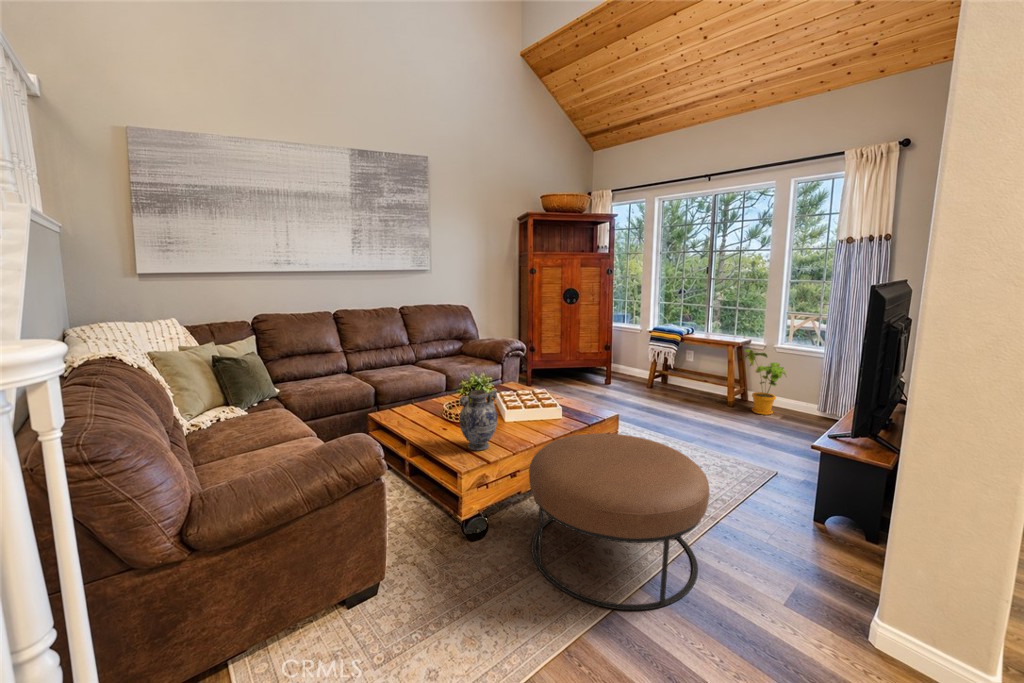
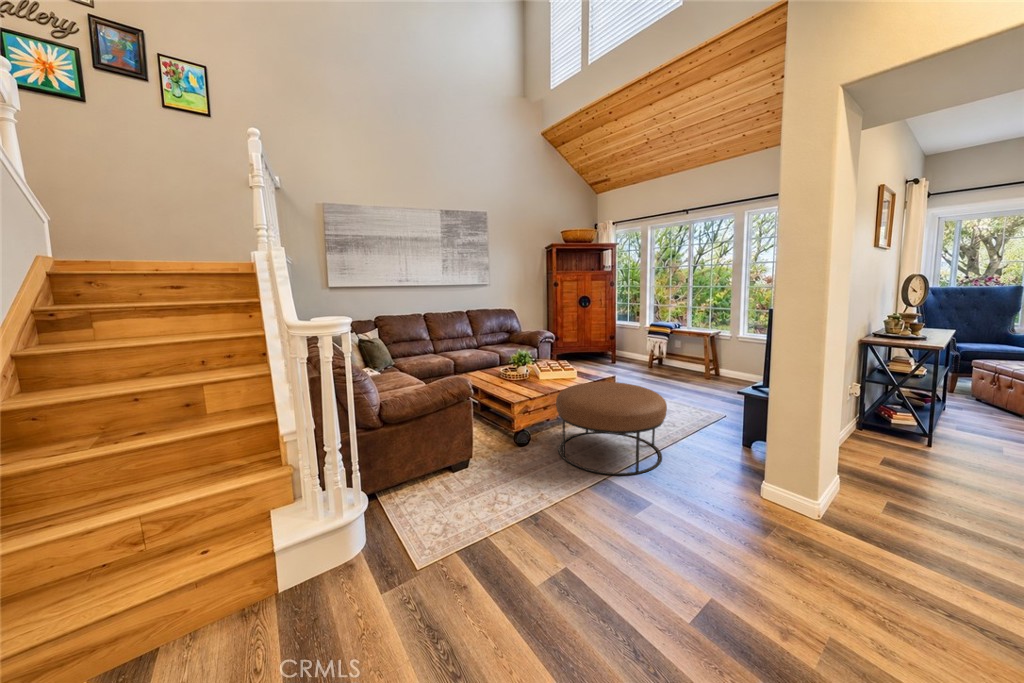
house plant: present [745,349,786,415] -> none [712,335,744,383]
decorative vase: present [459,390,497,451] -> none [512,355,536,392]

